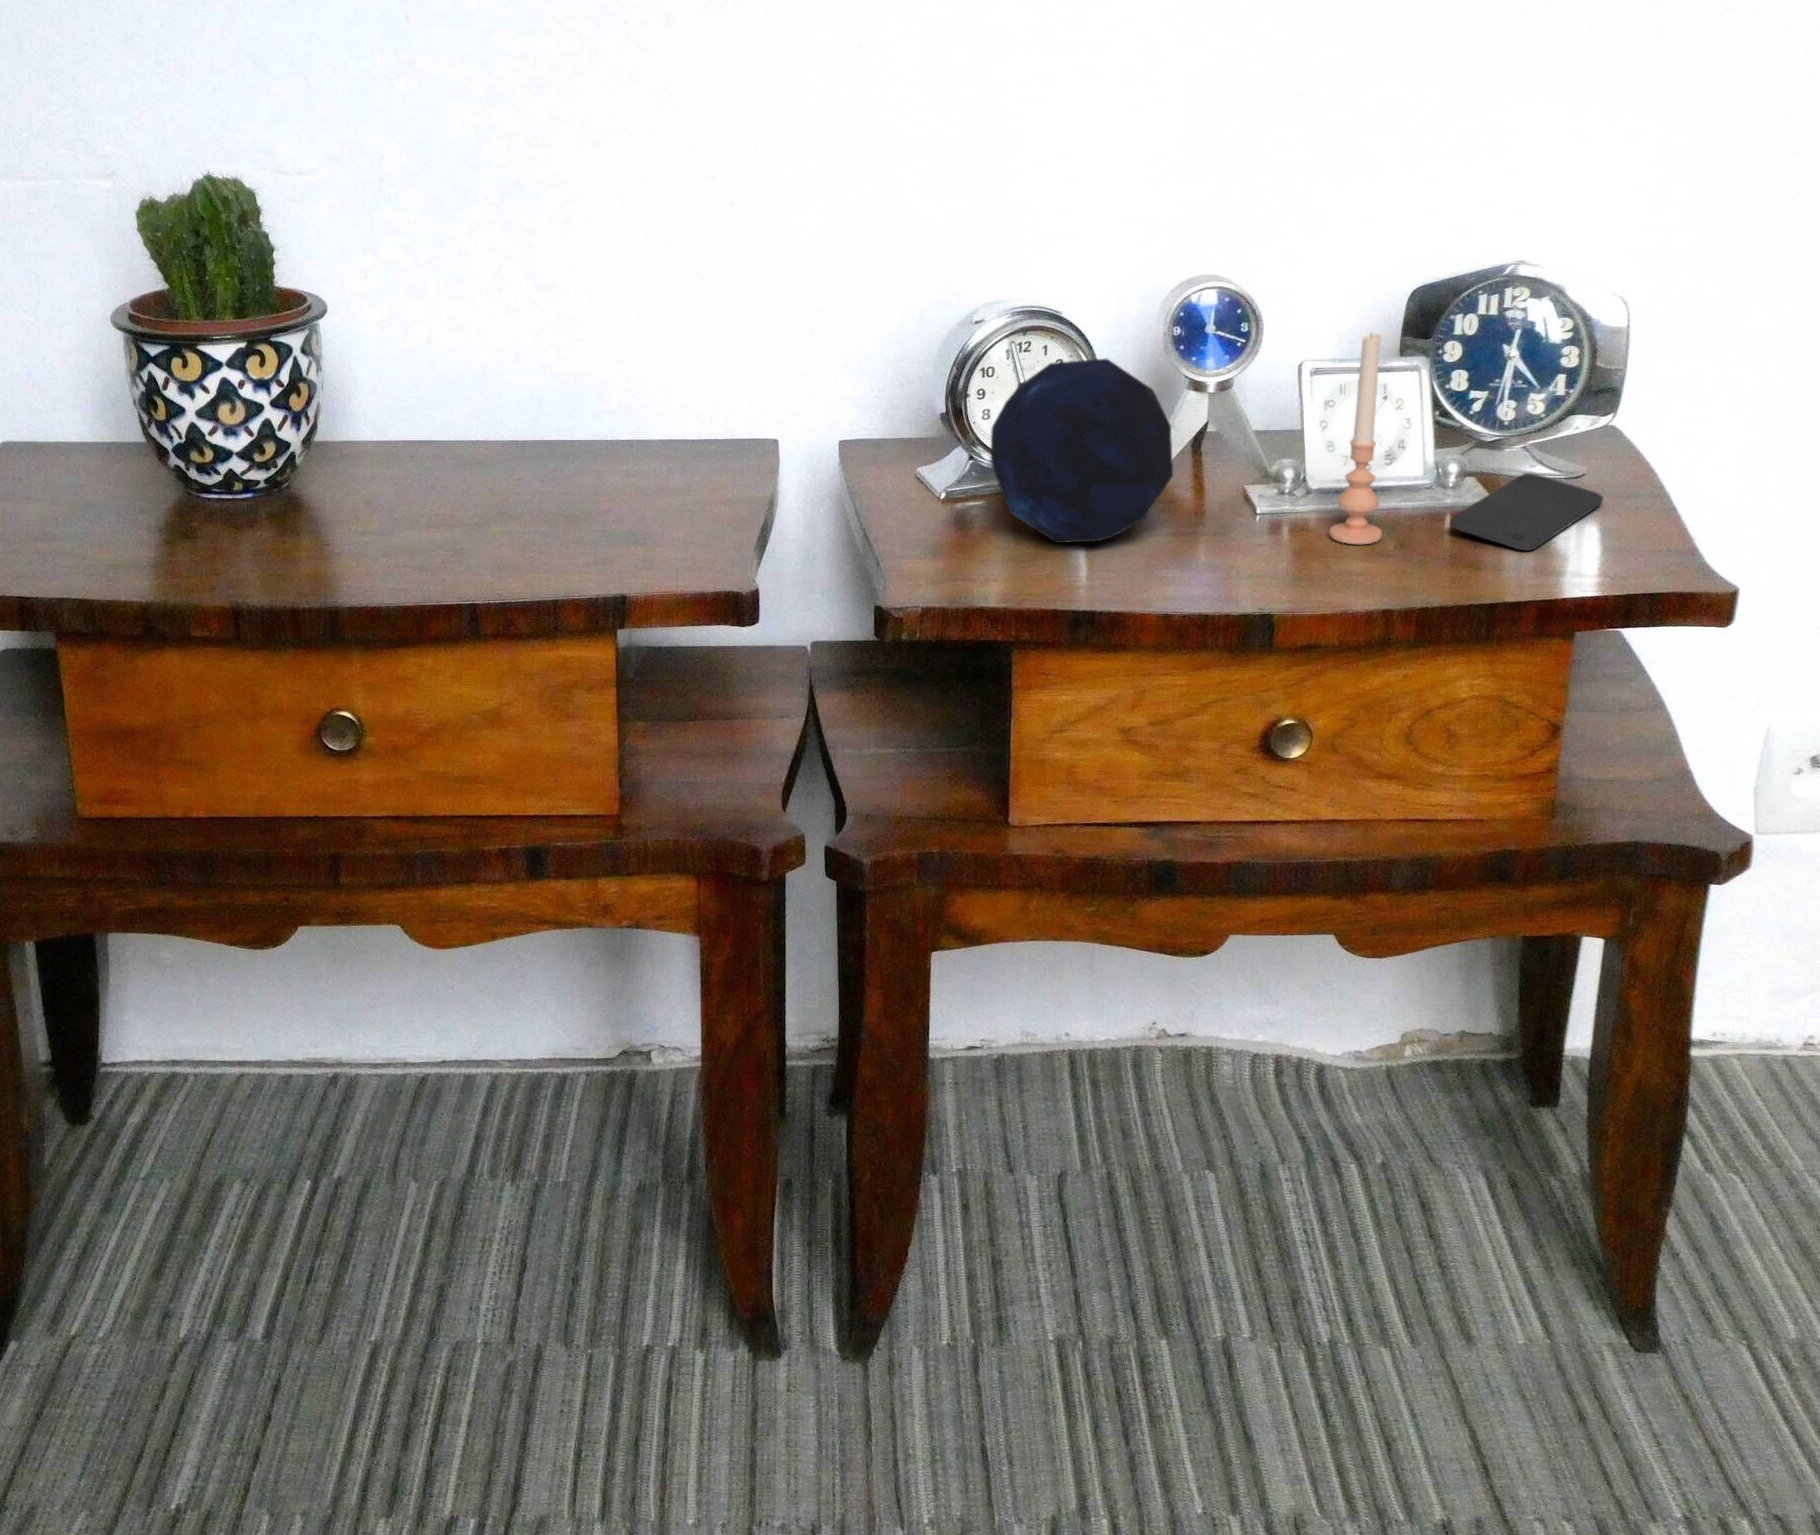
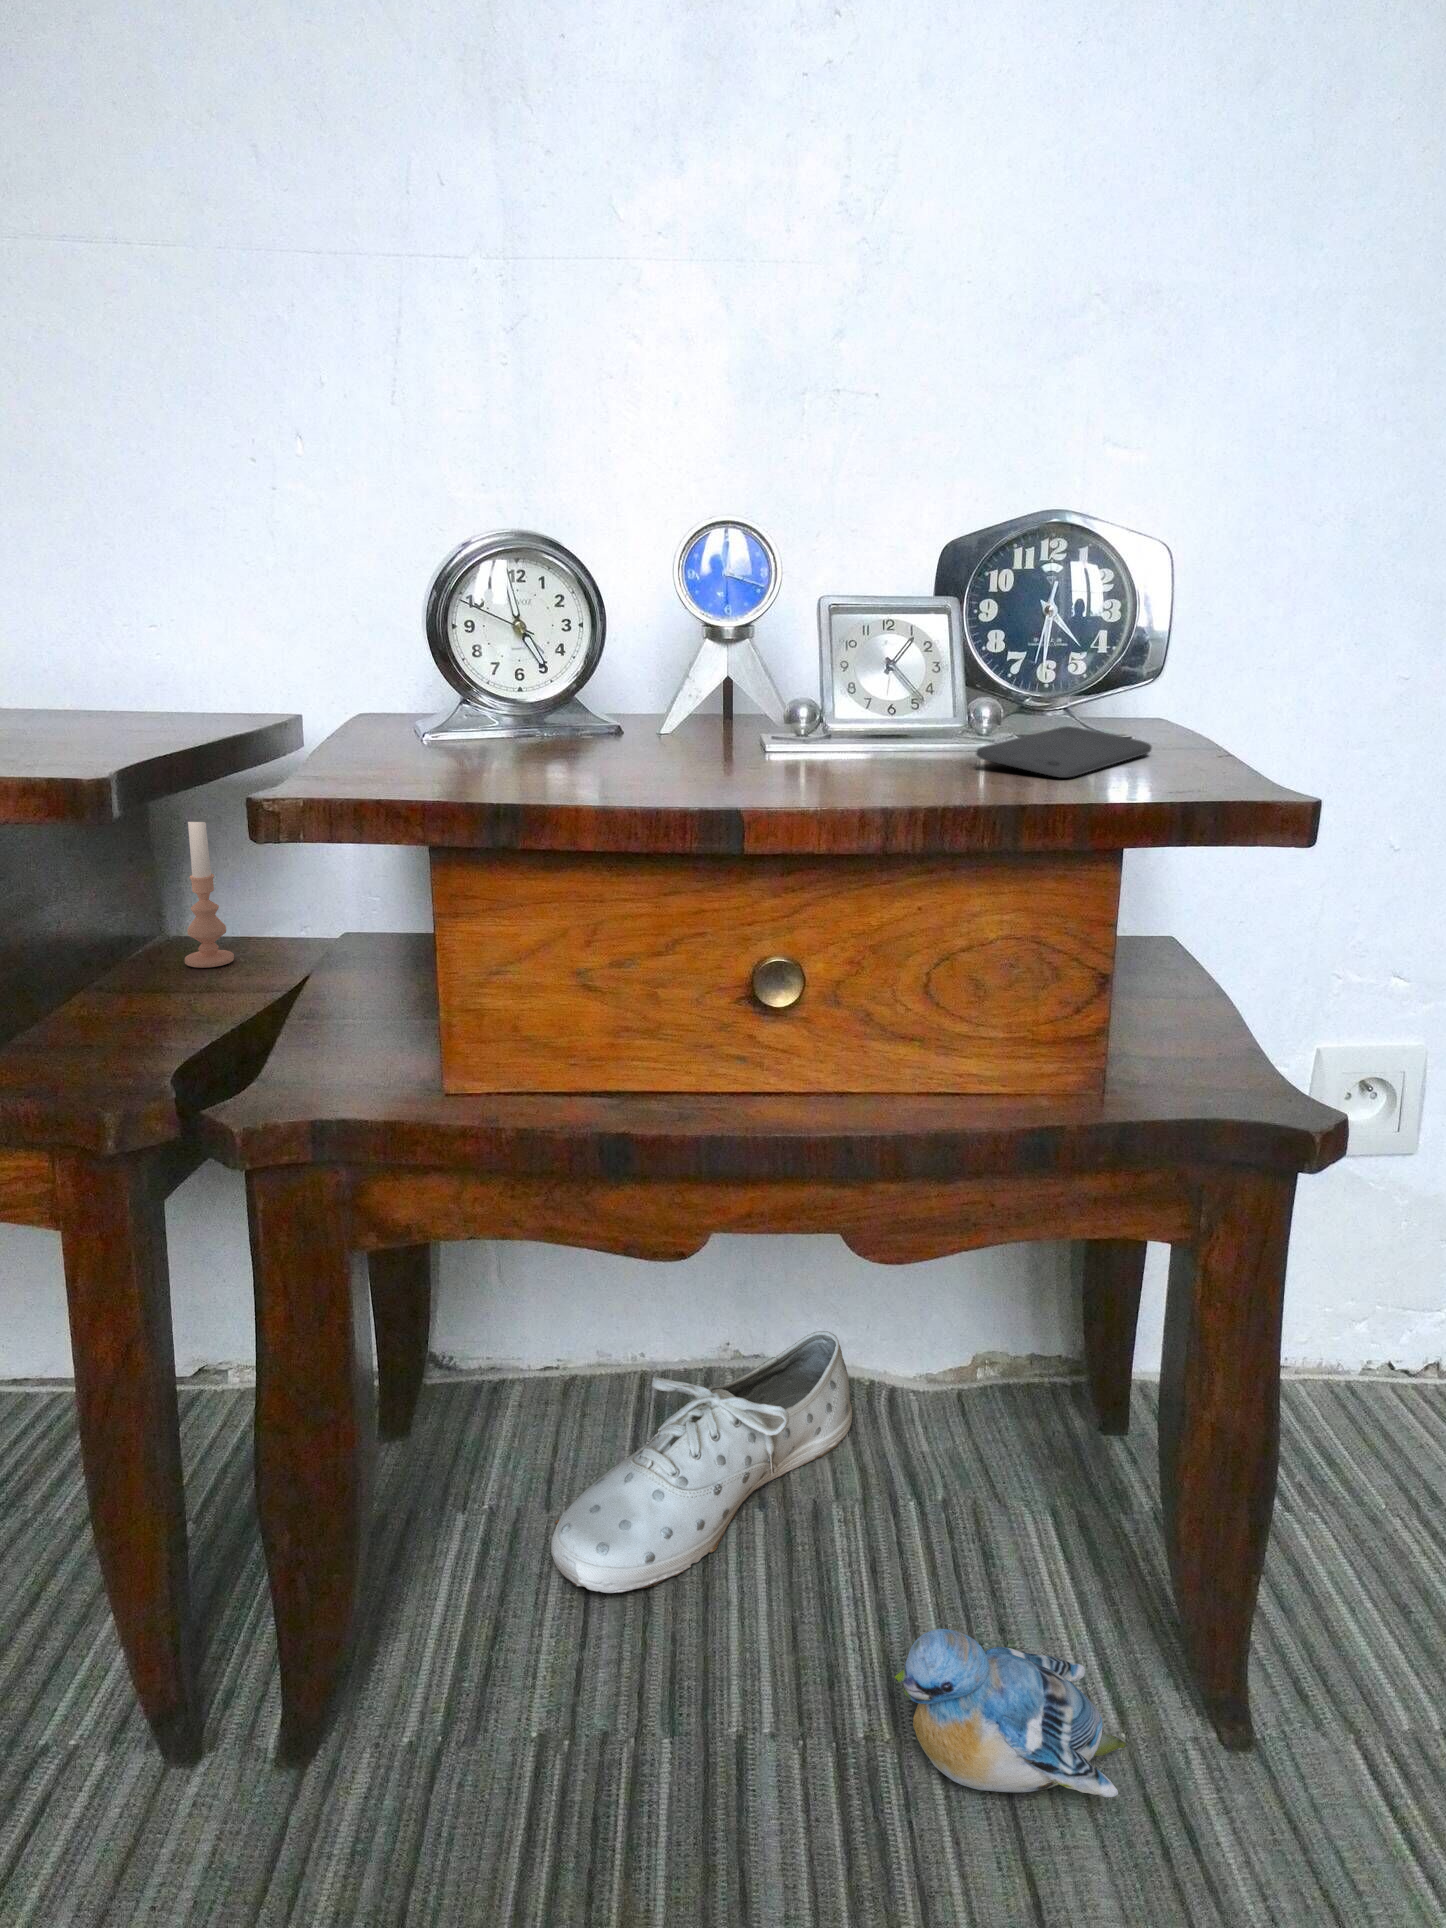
candle: present [1330,334,1382,544] -> present [185,822,234,968]
decorative orb: present [991,359,1173,543] -> none [437,554,657,767]
shoe: none [1020,1009,1287,1237] -> present [551,1331,852,1593]
plush toy: none [1360,1249,1554,1376] -> present [895,1629,1126,1797]

